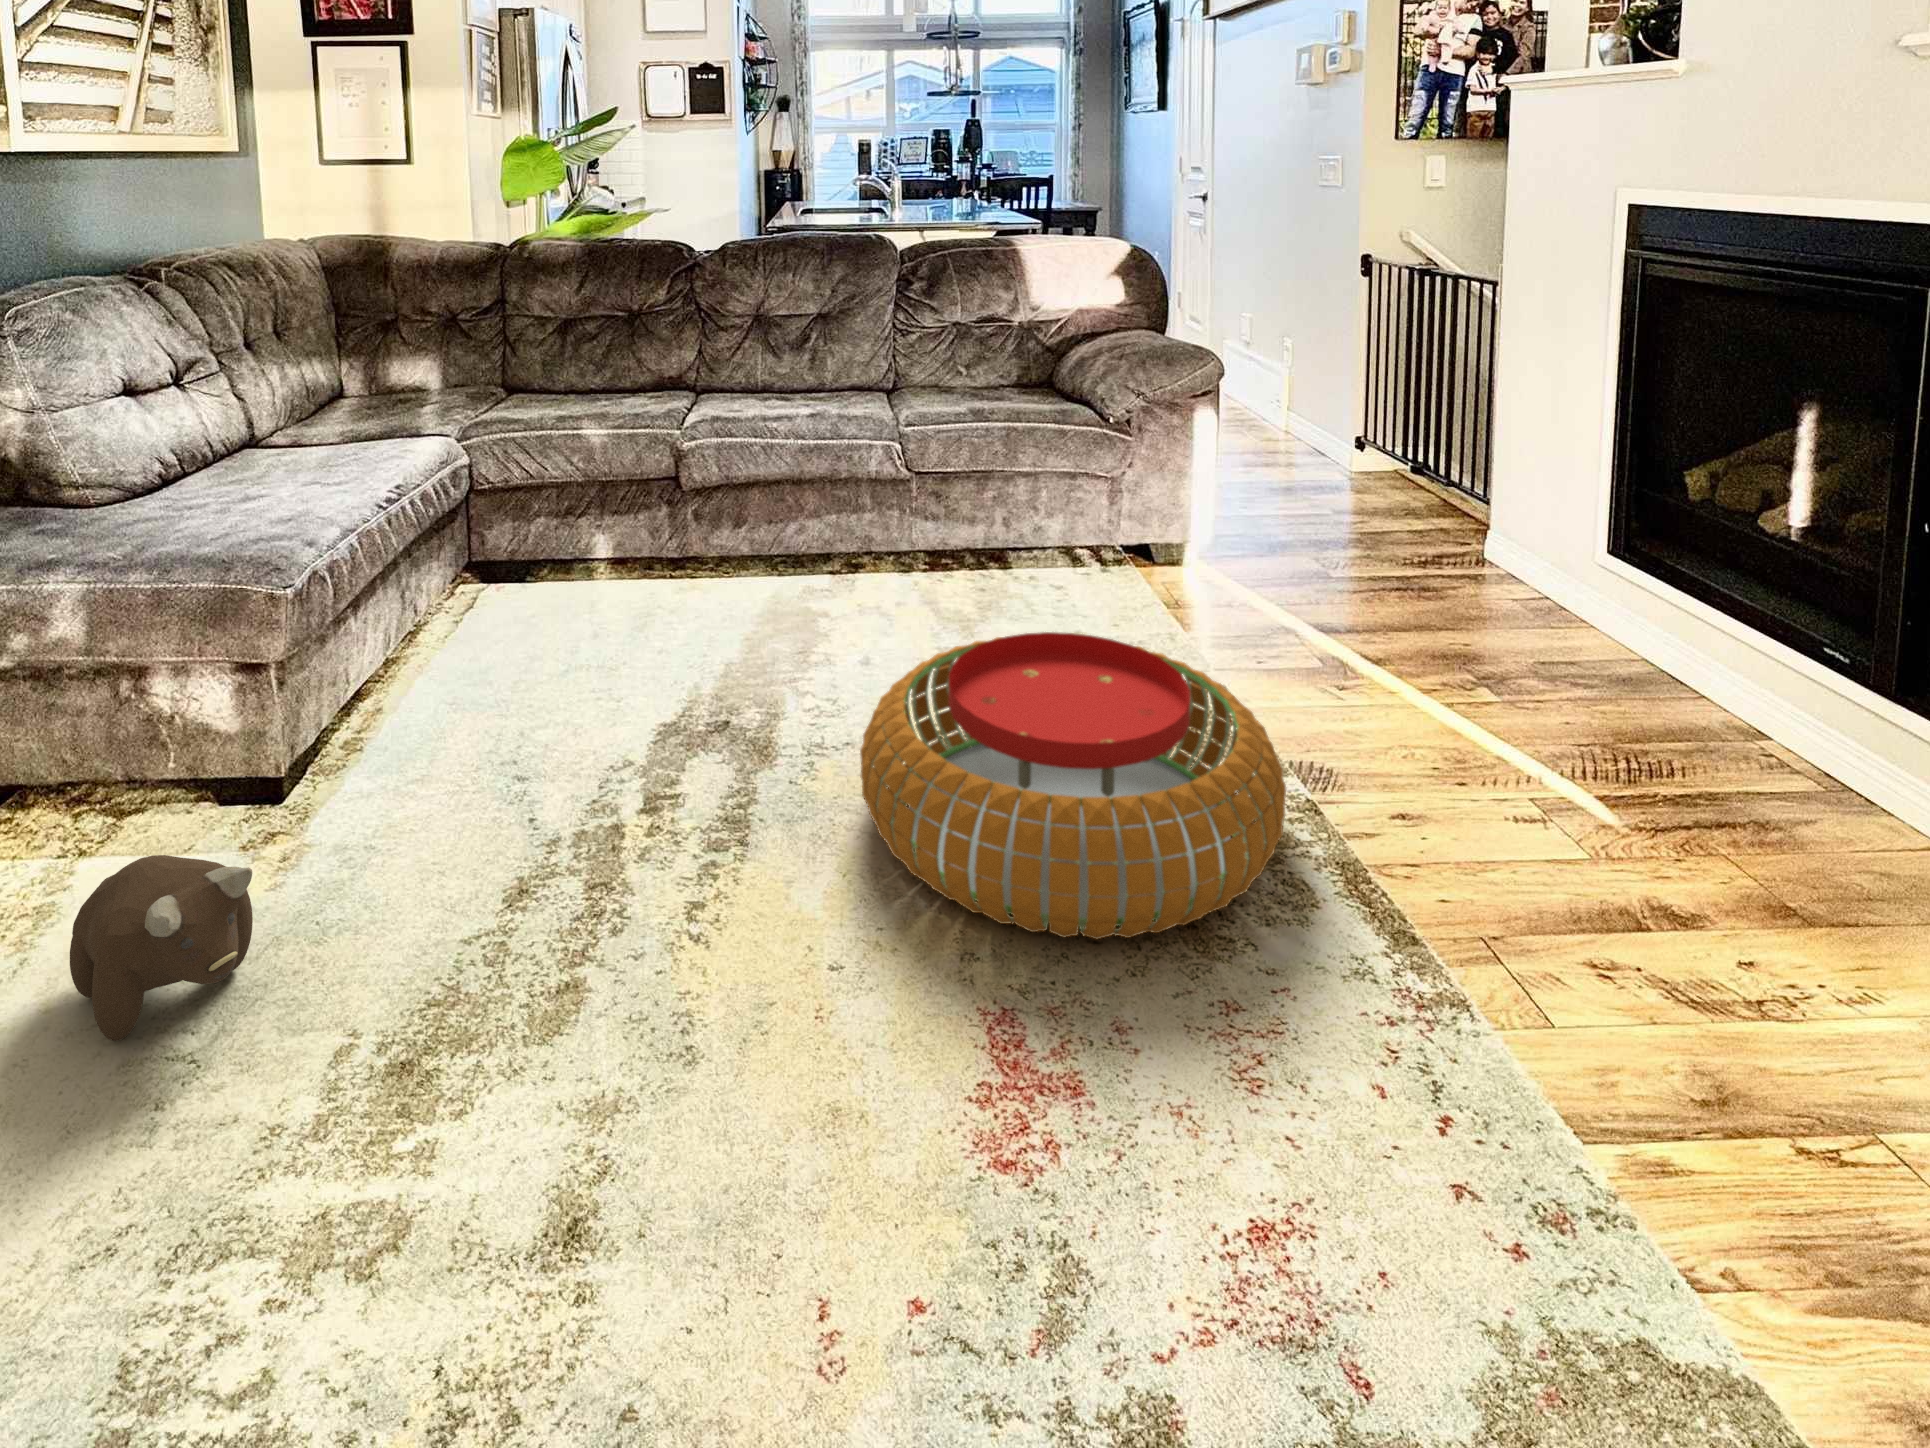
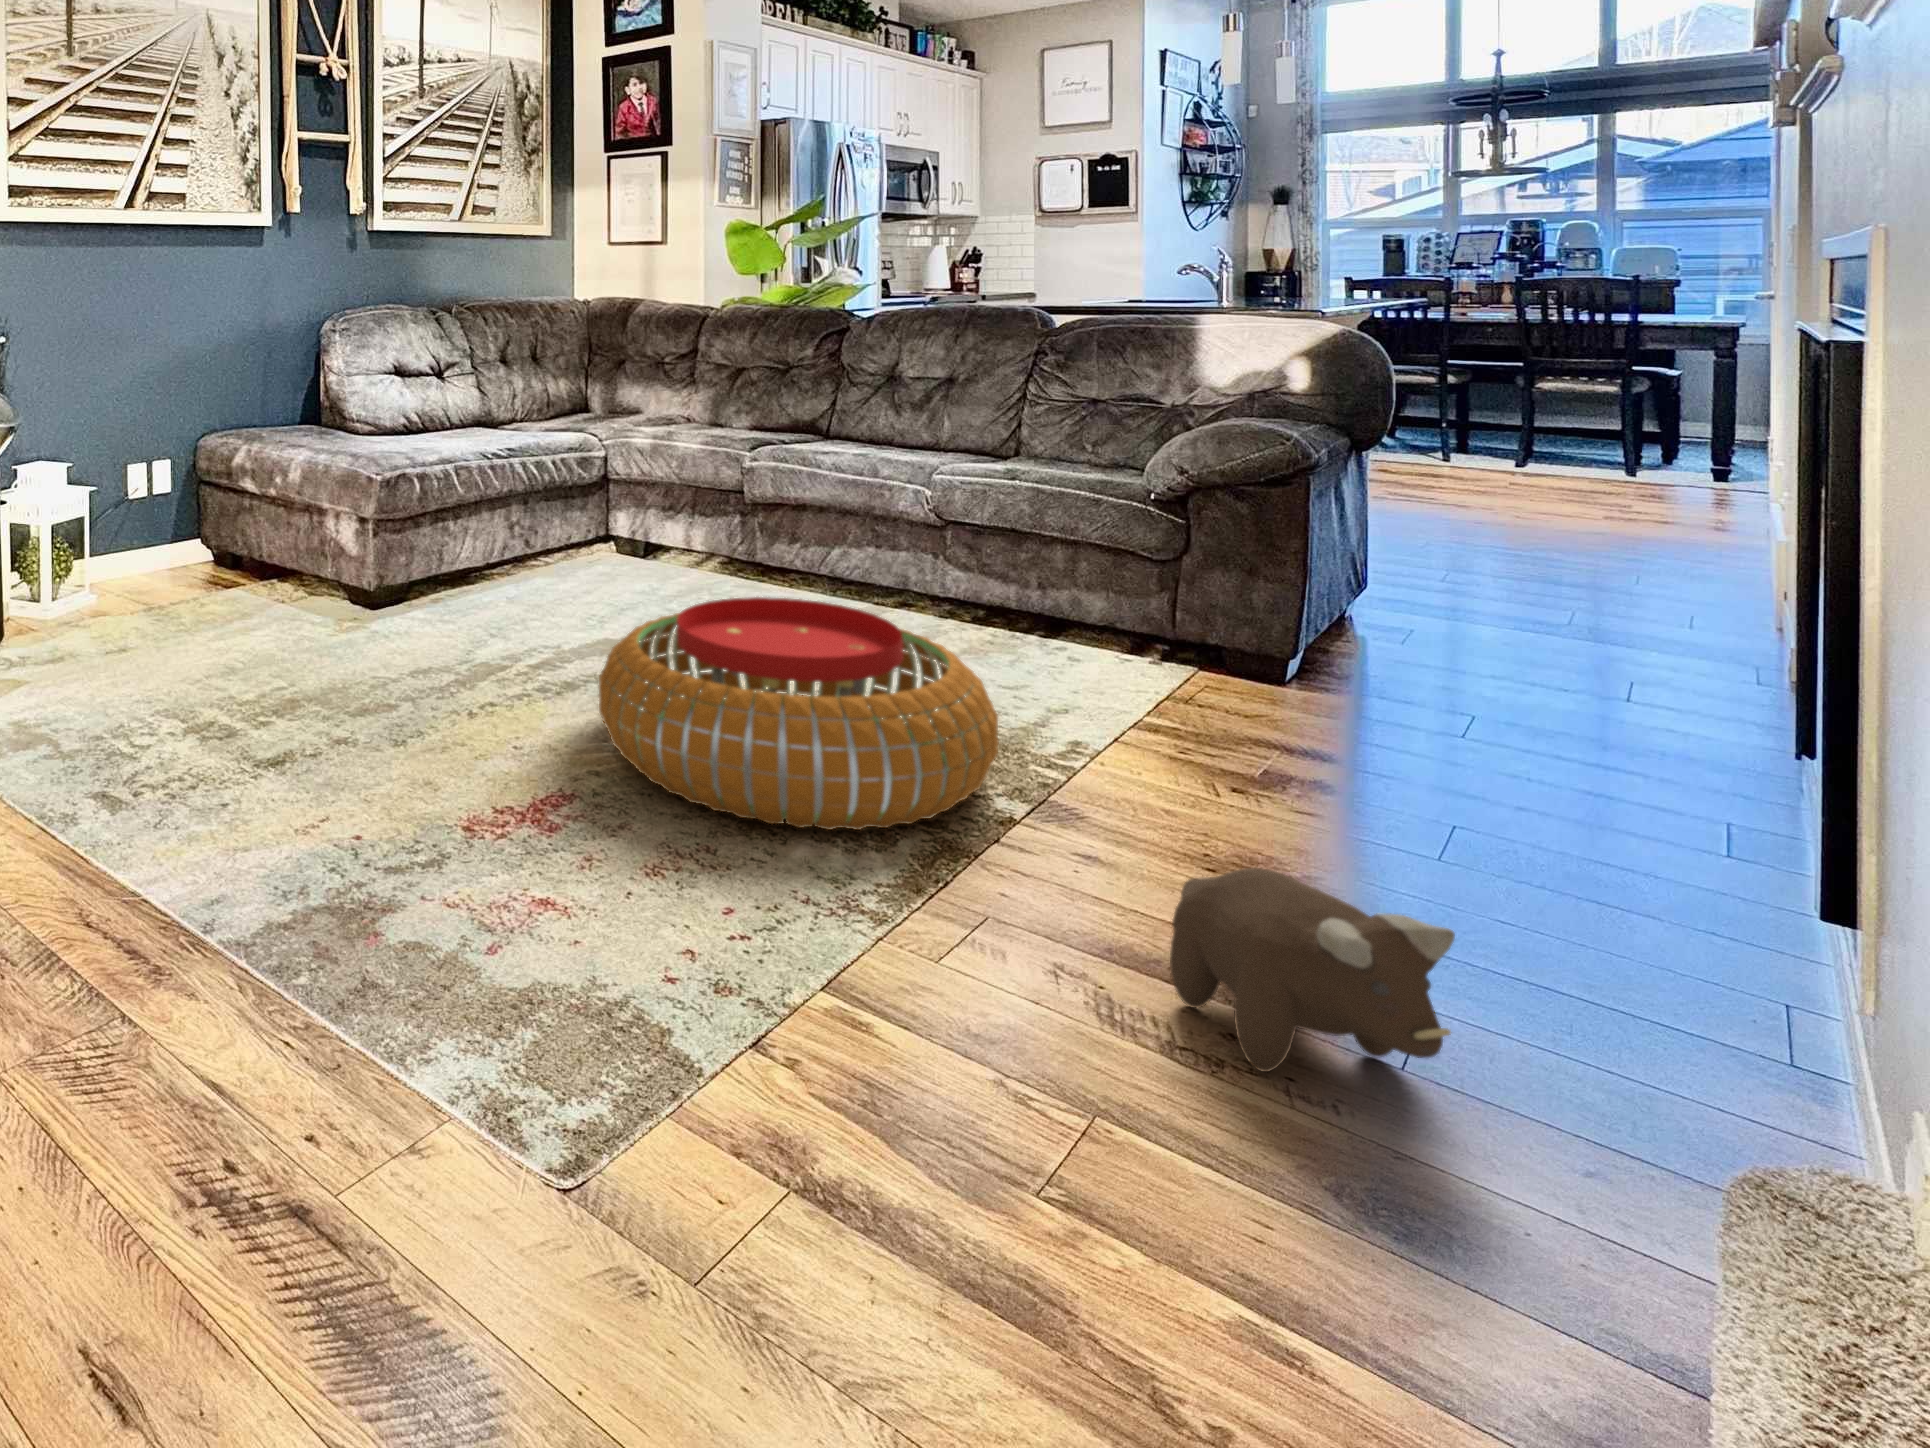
plush toy: present [70,855,253,1041] -> present [1170,868,1455,1072]

